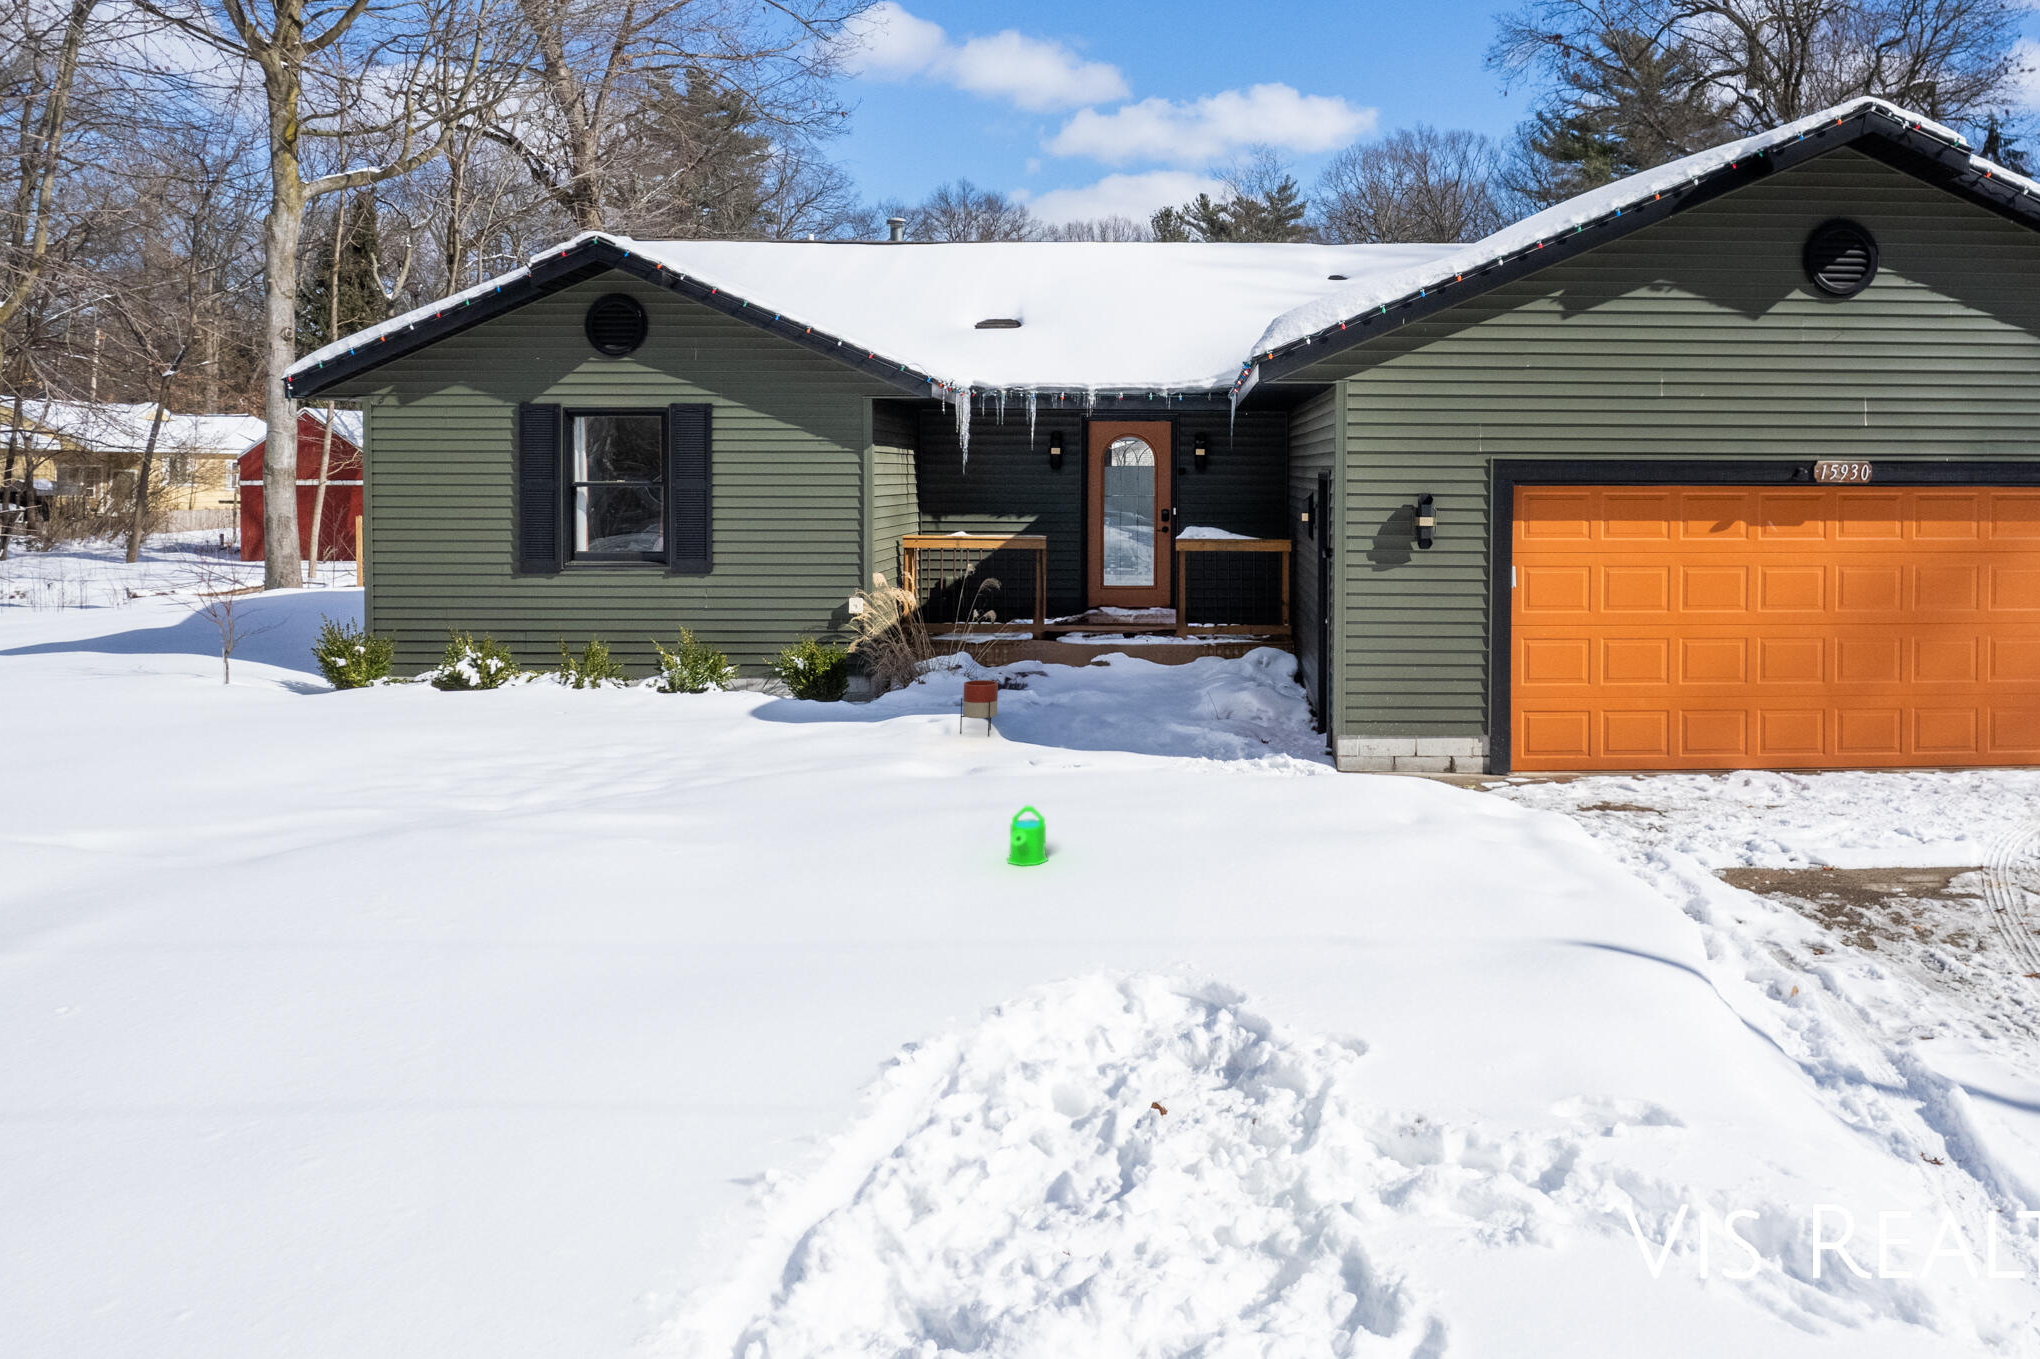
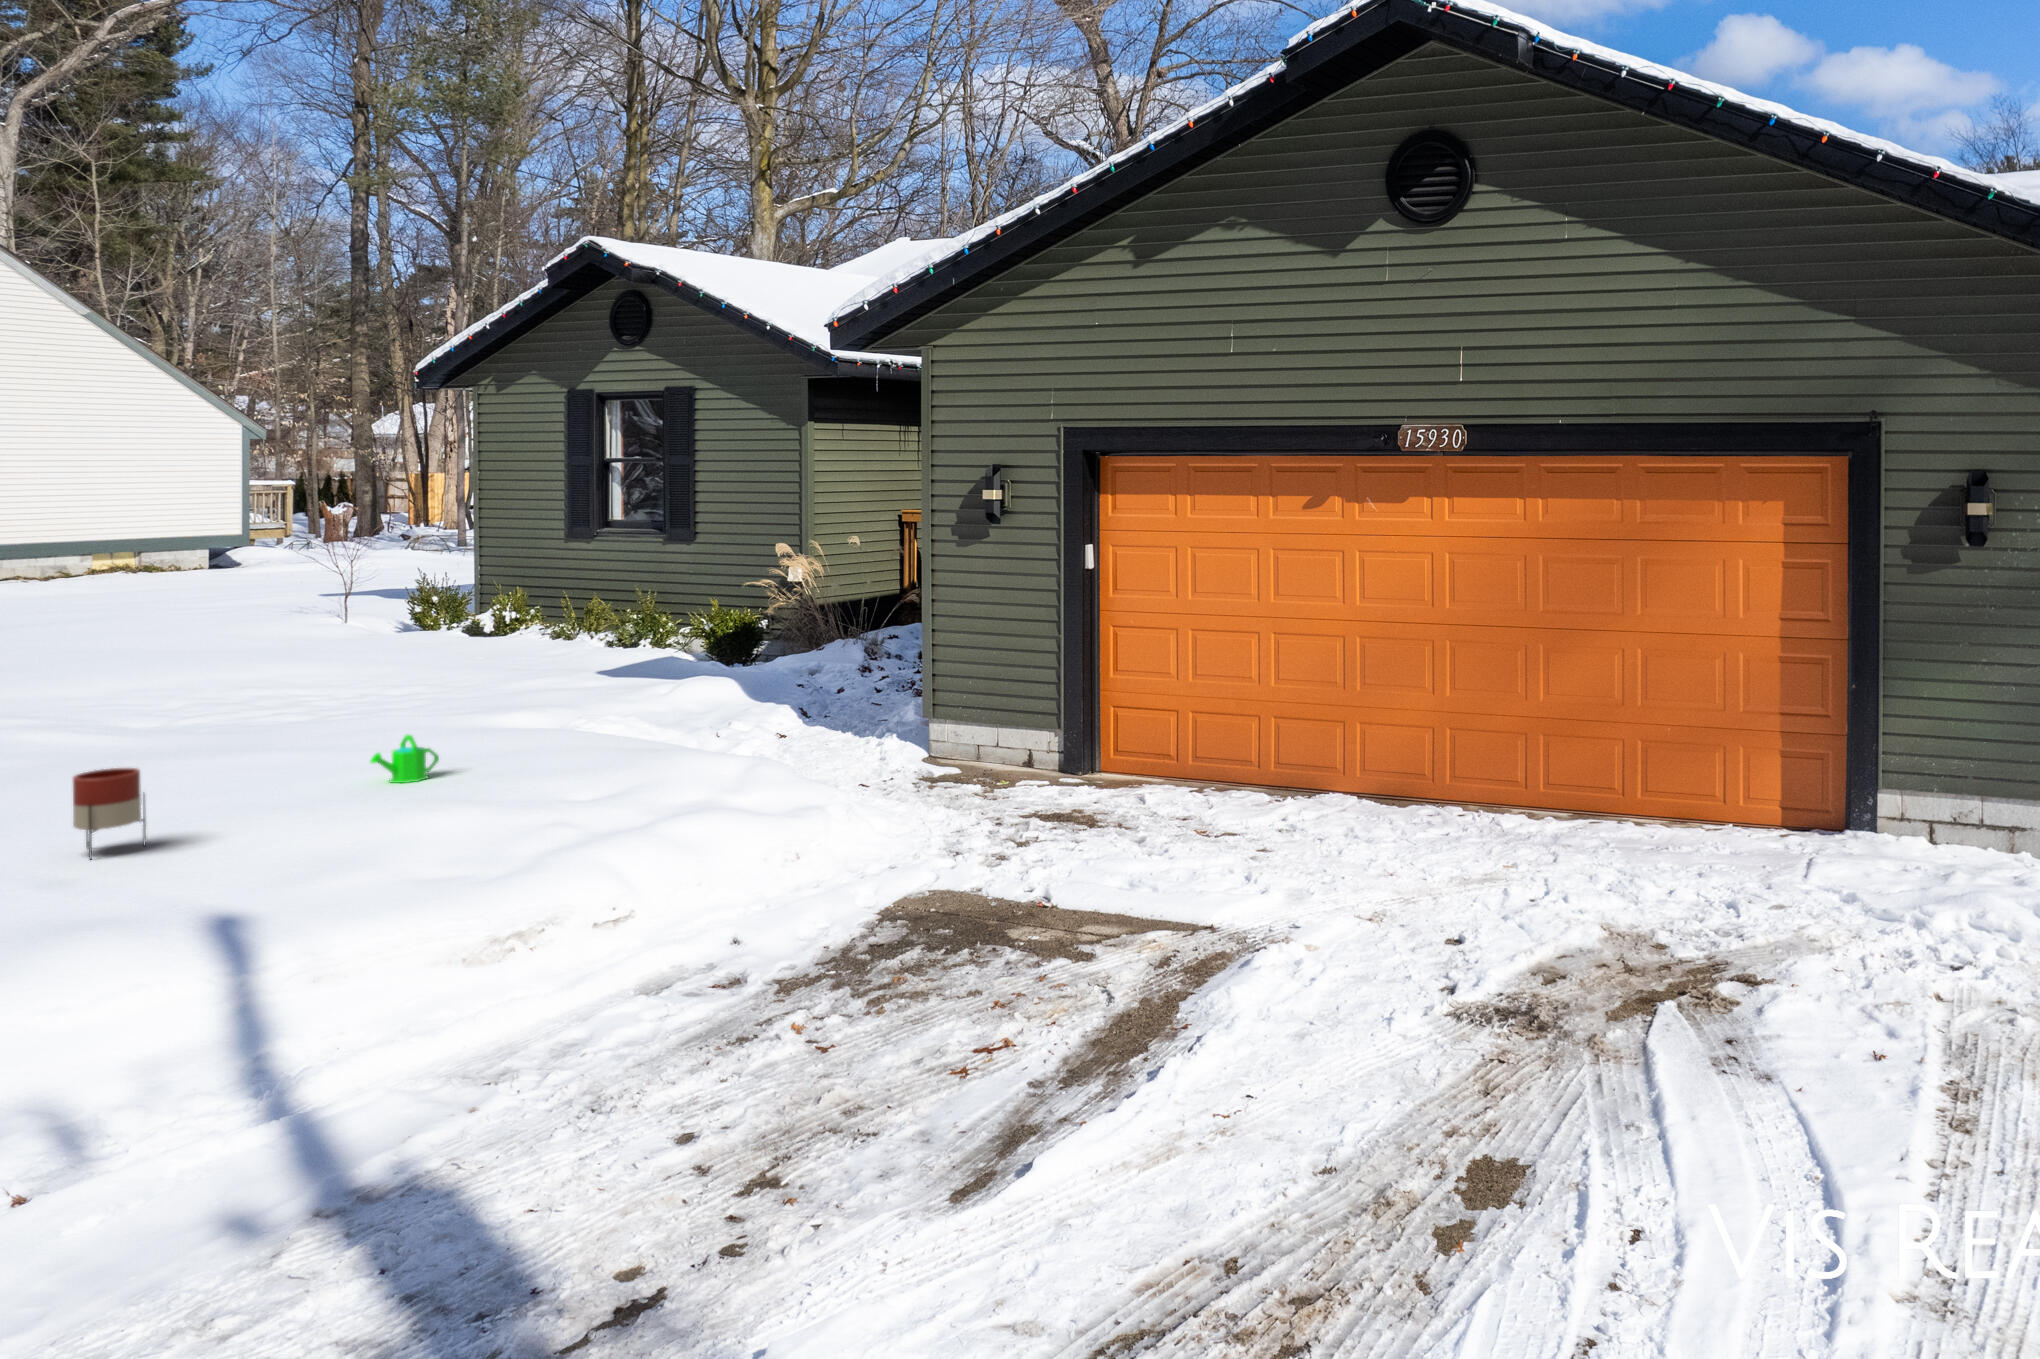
planter: present [960,680,998,737] -> present [73,768,146,859]

